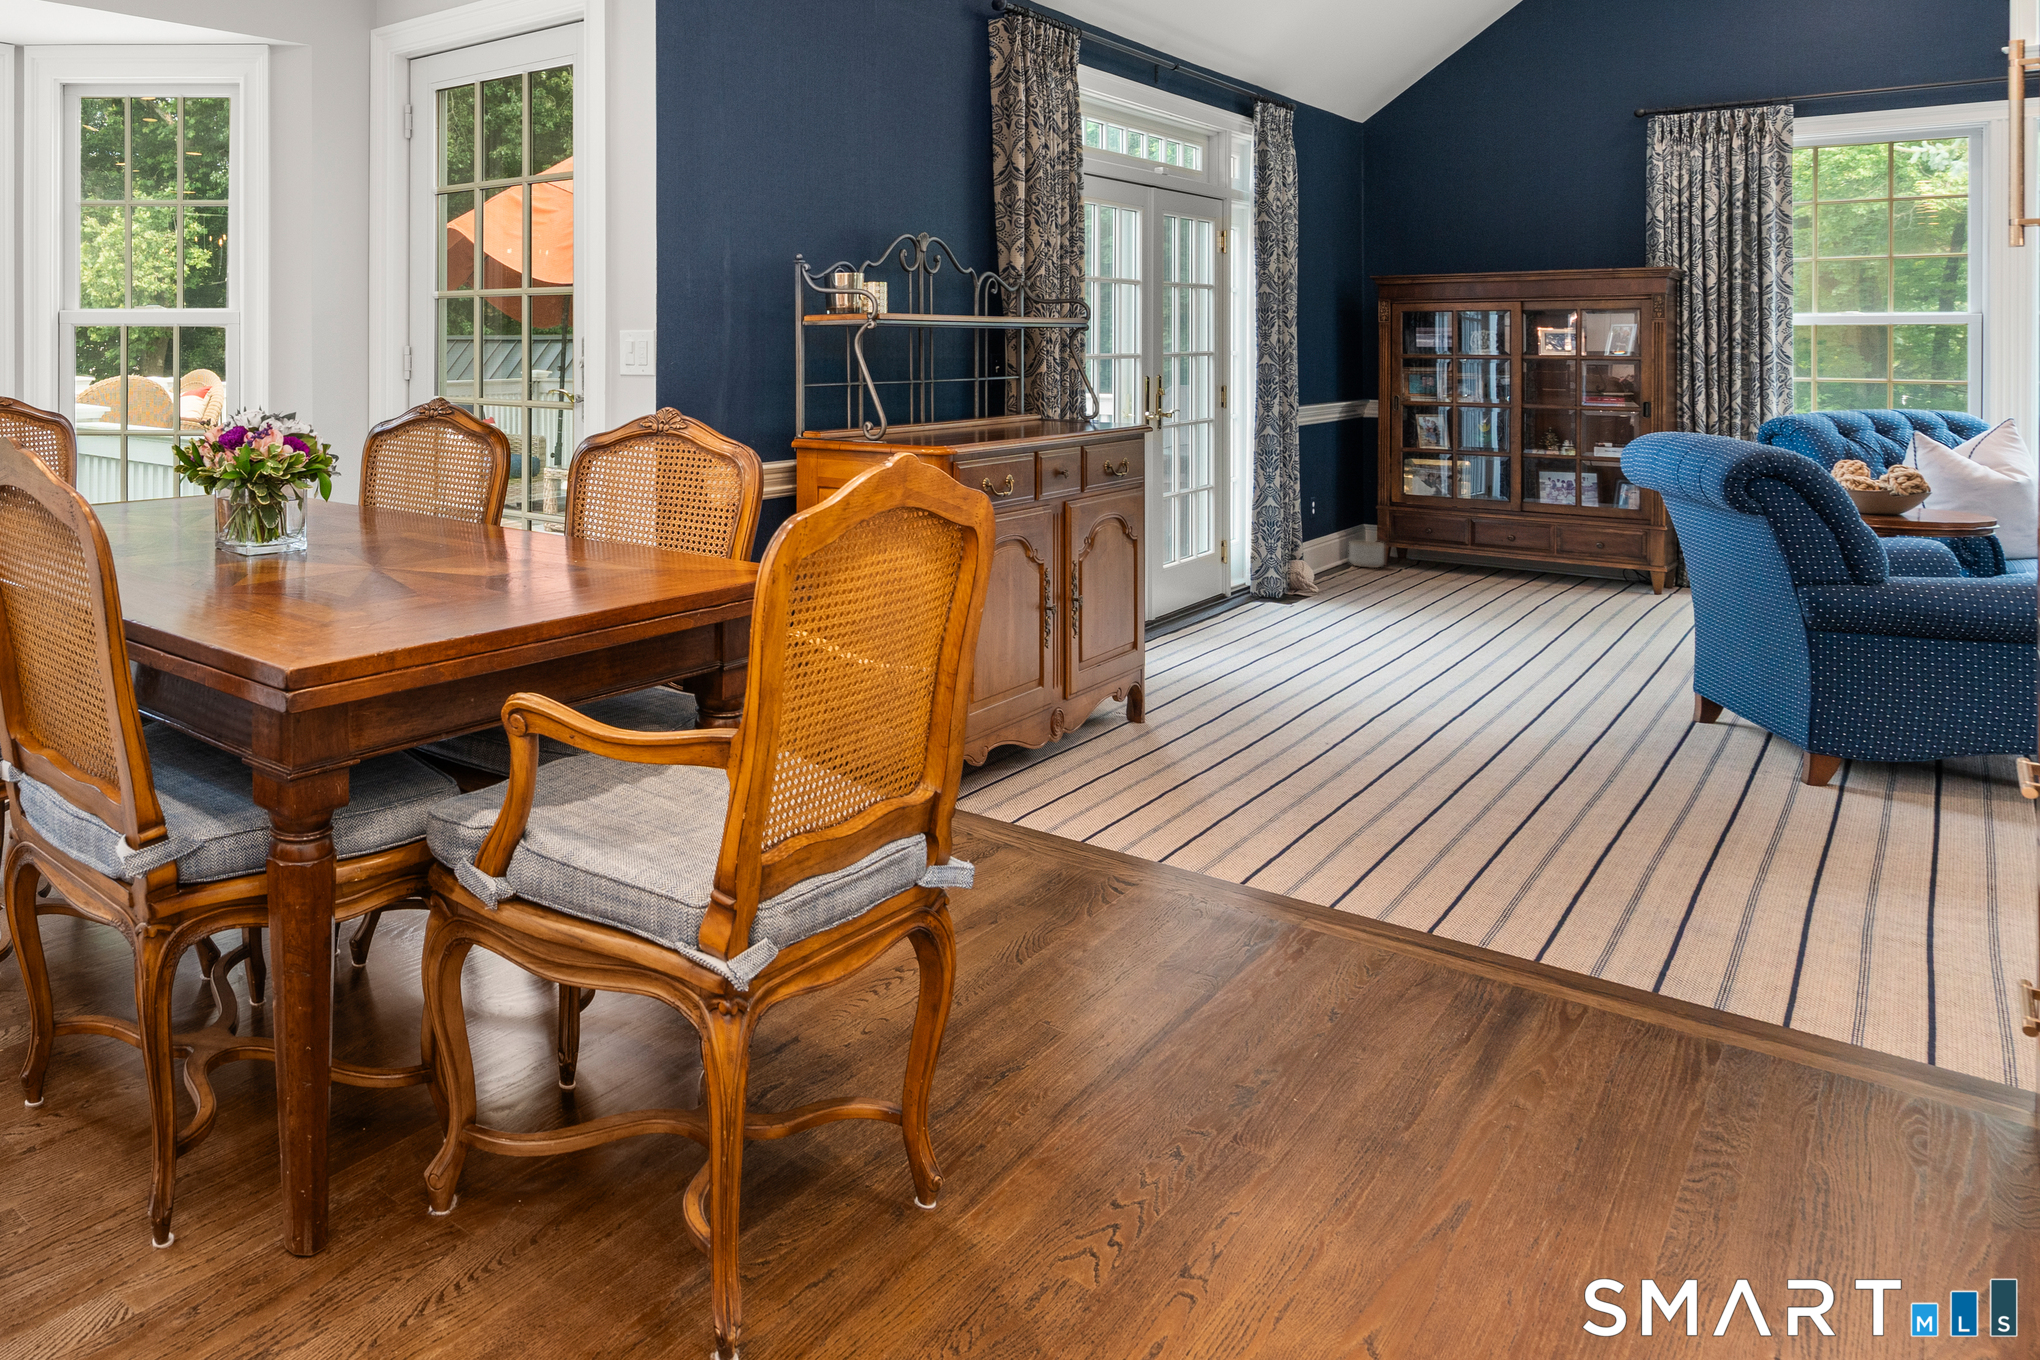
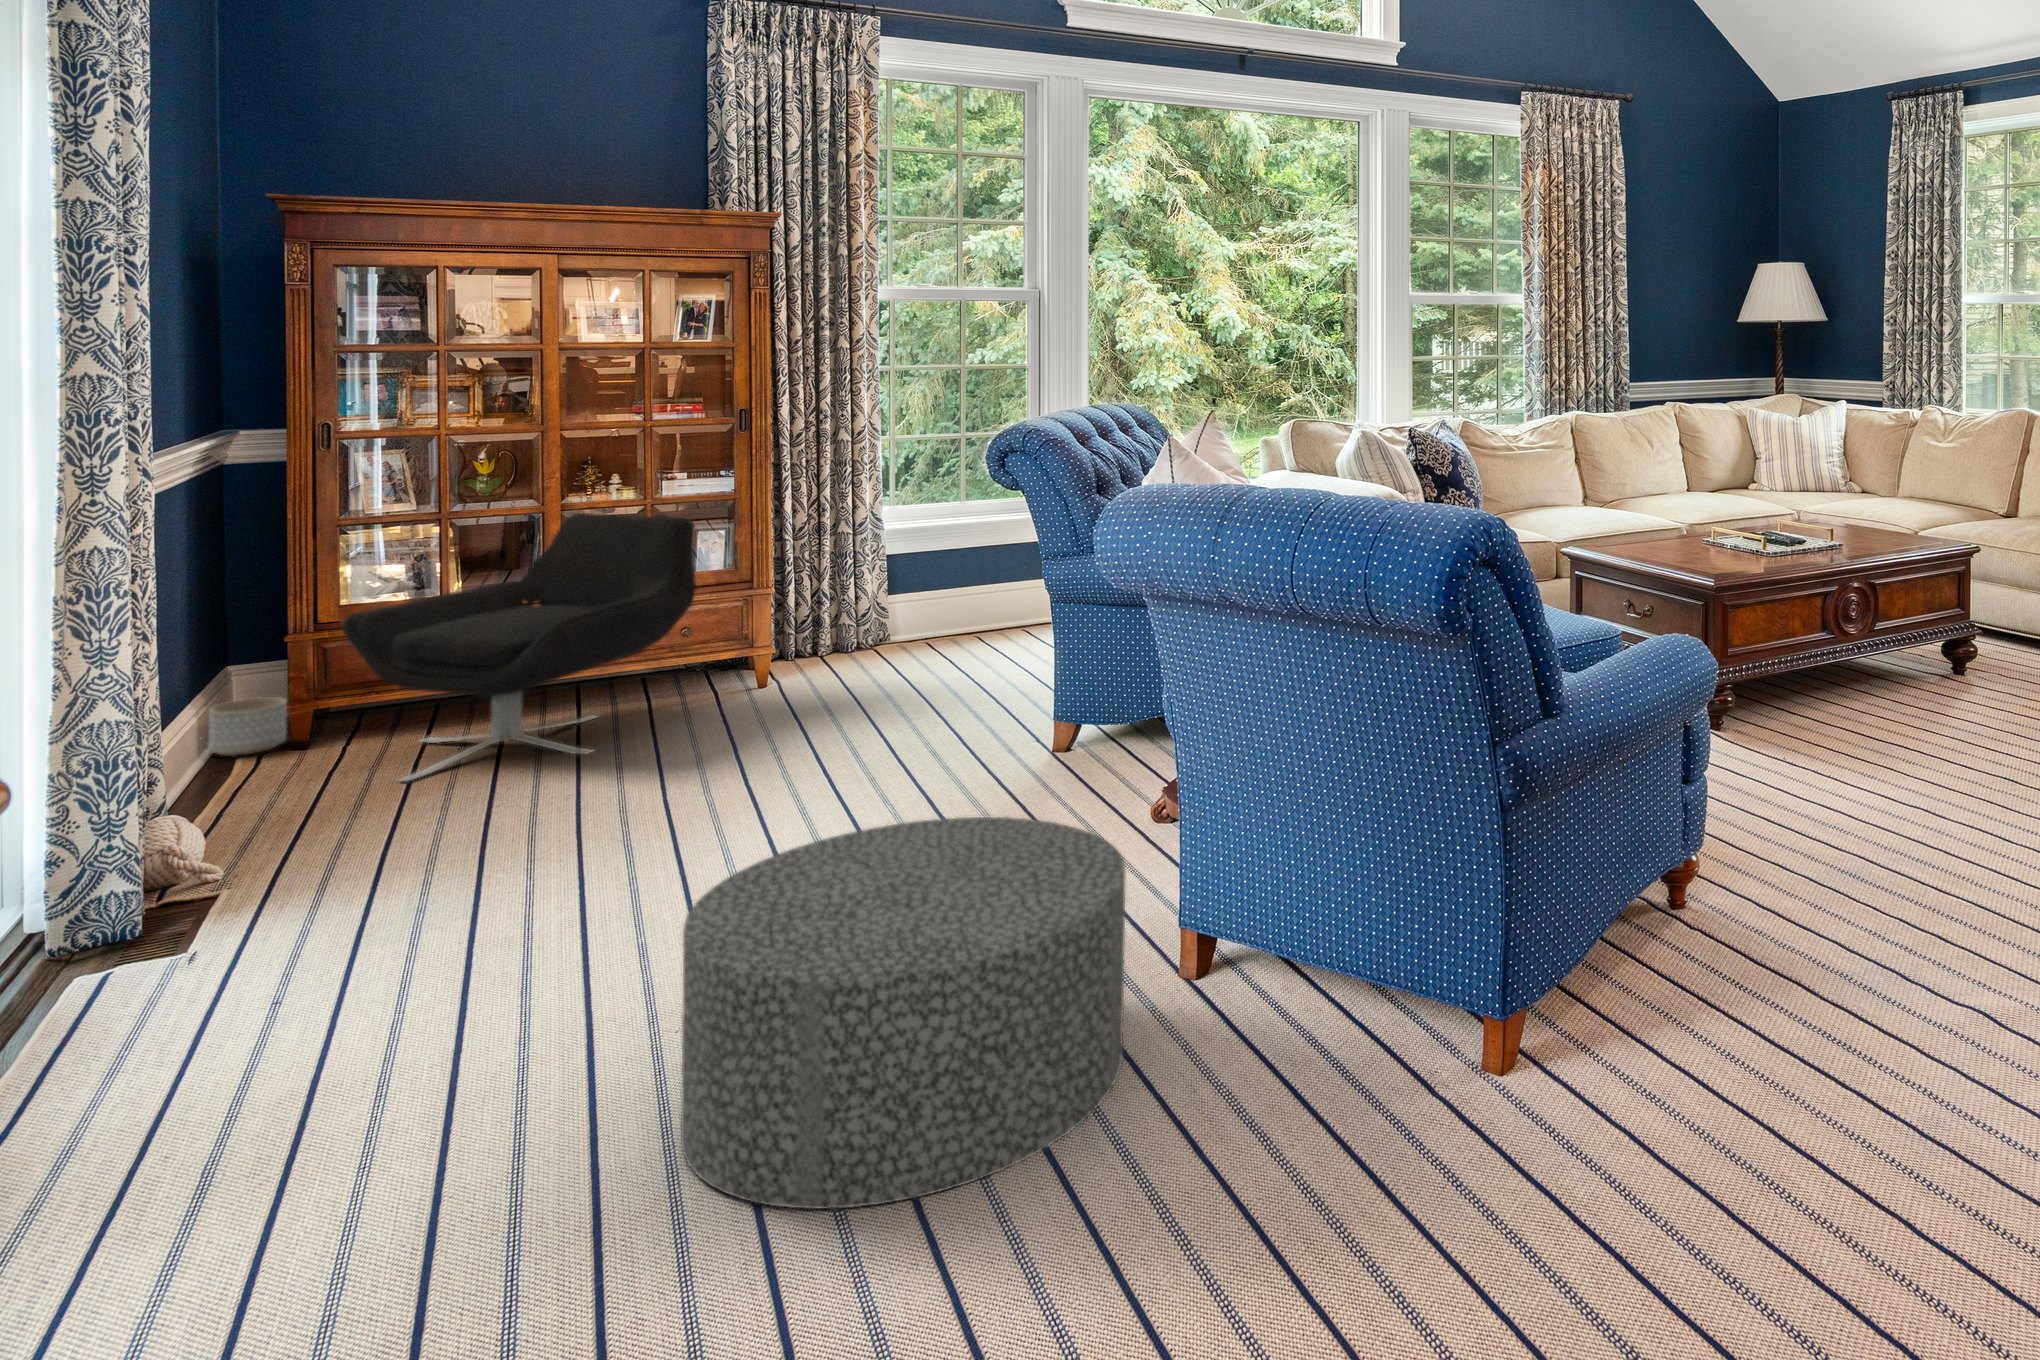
lounge chair: none [1401,461,1604,596] -> present [342,513,696,782]
ottoman: none [1400,585,1630,719] -> present [681,817,1126,1209]

